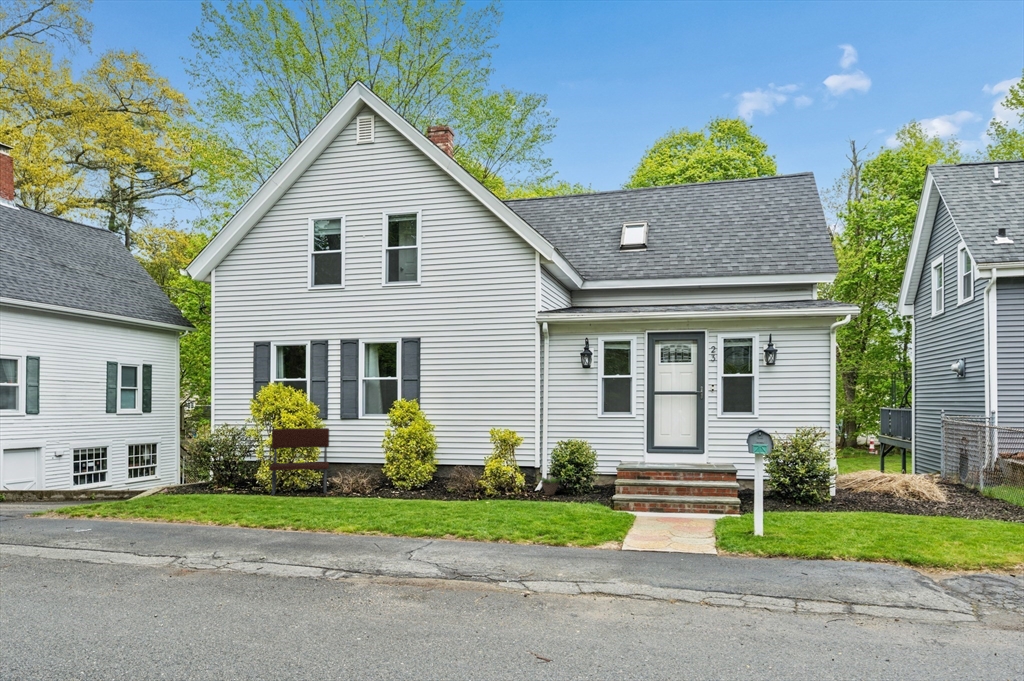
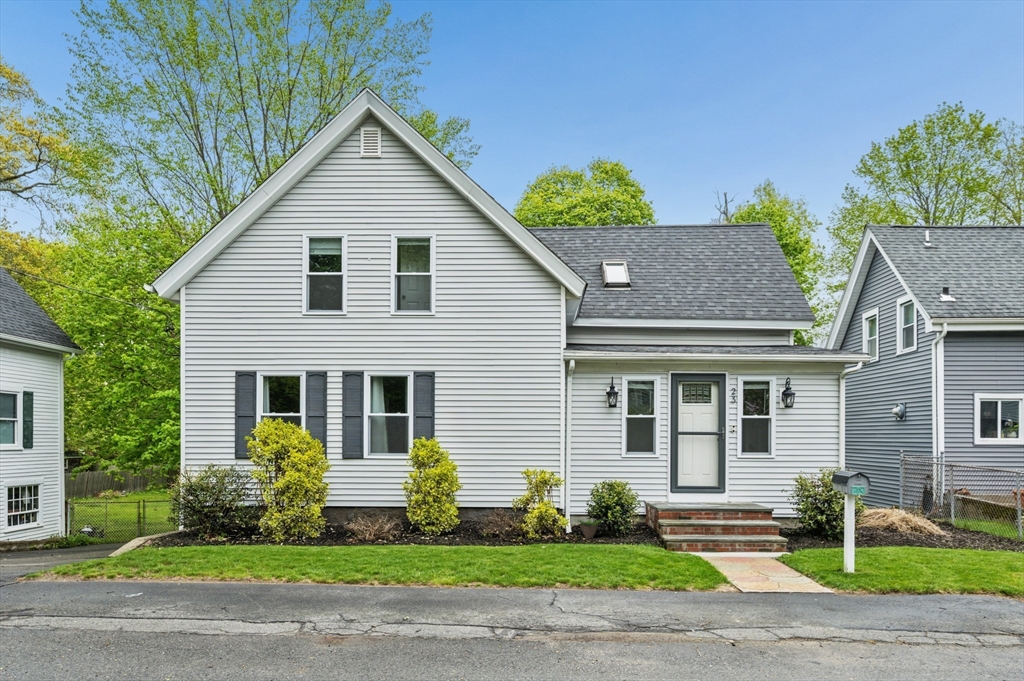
bench: present [269,428,329,495] -> none [283,470,354,548]

